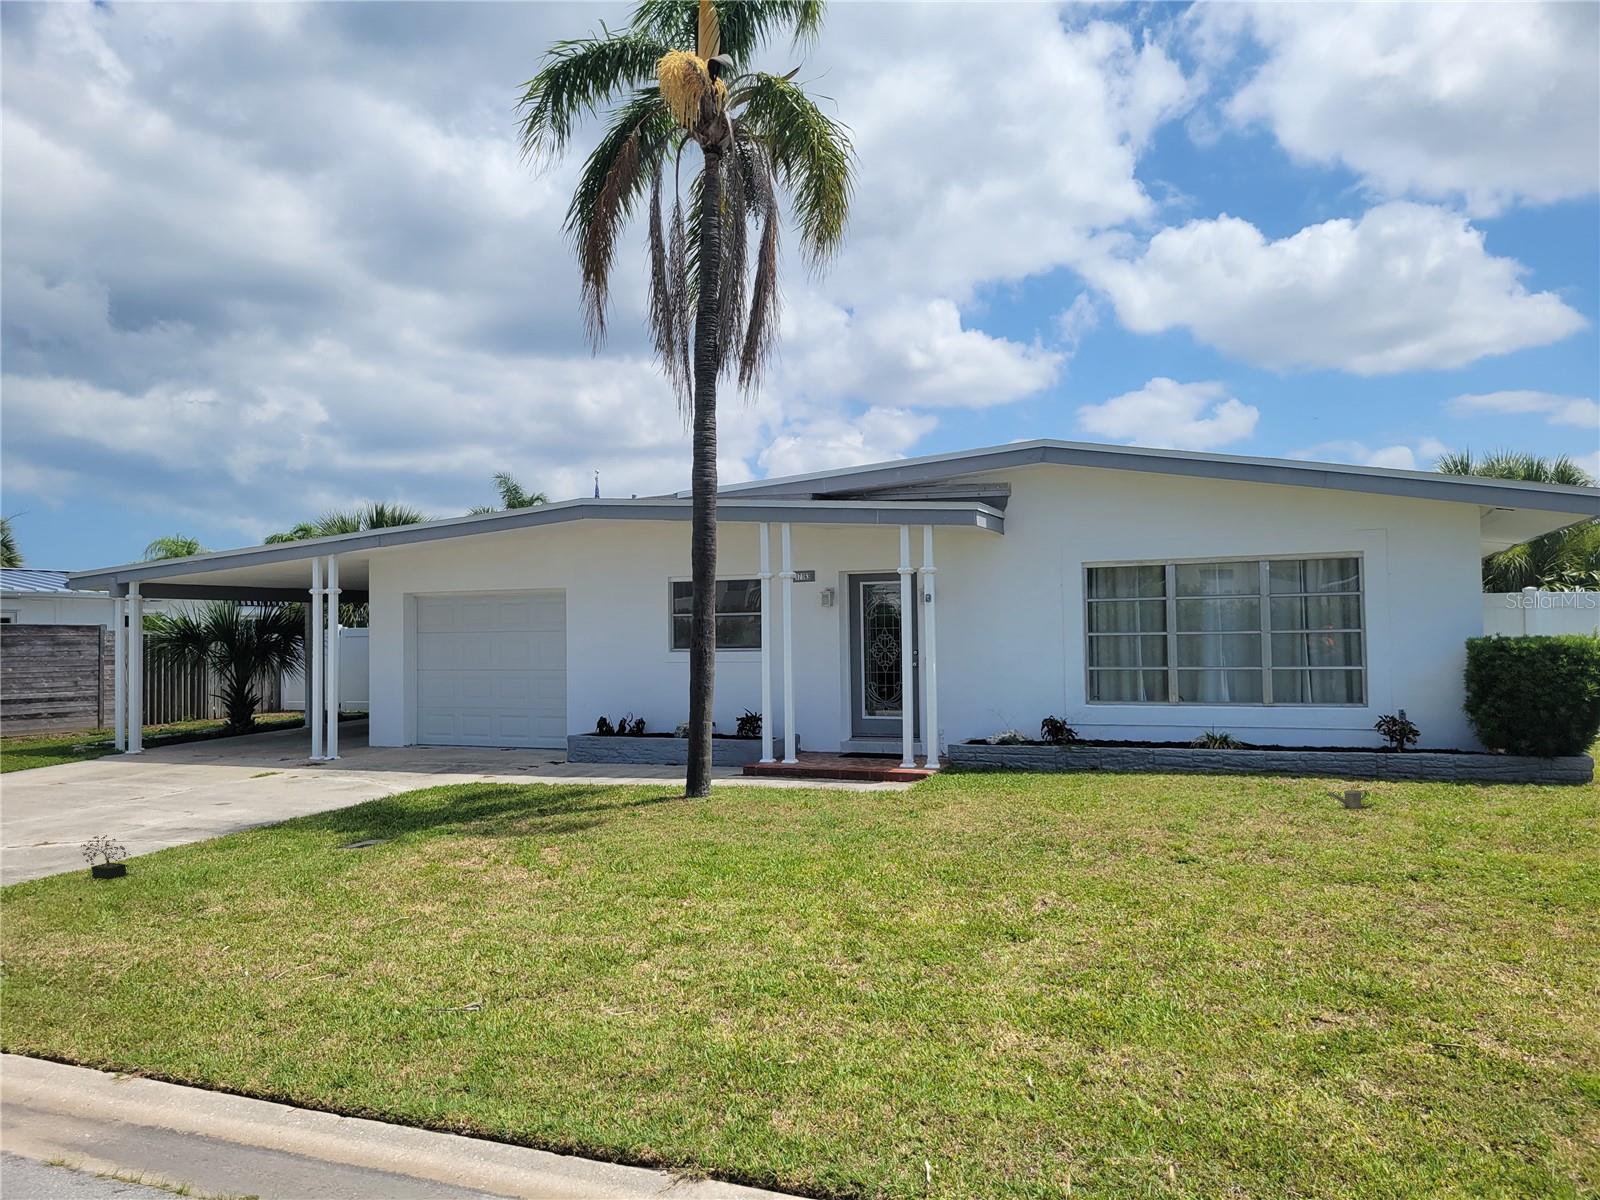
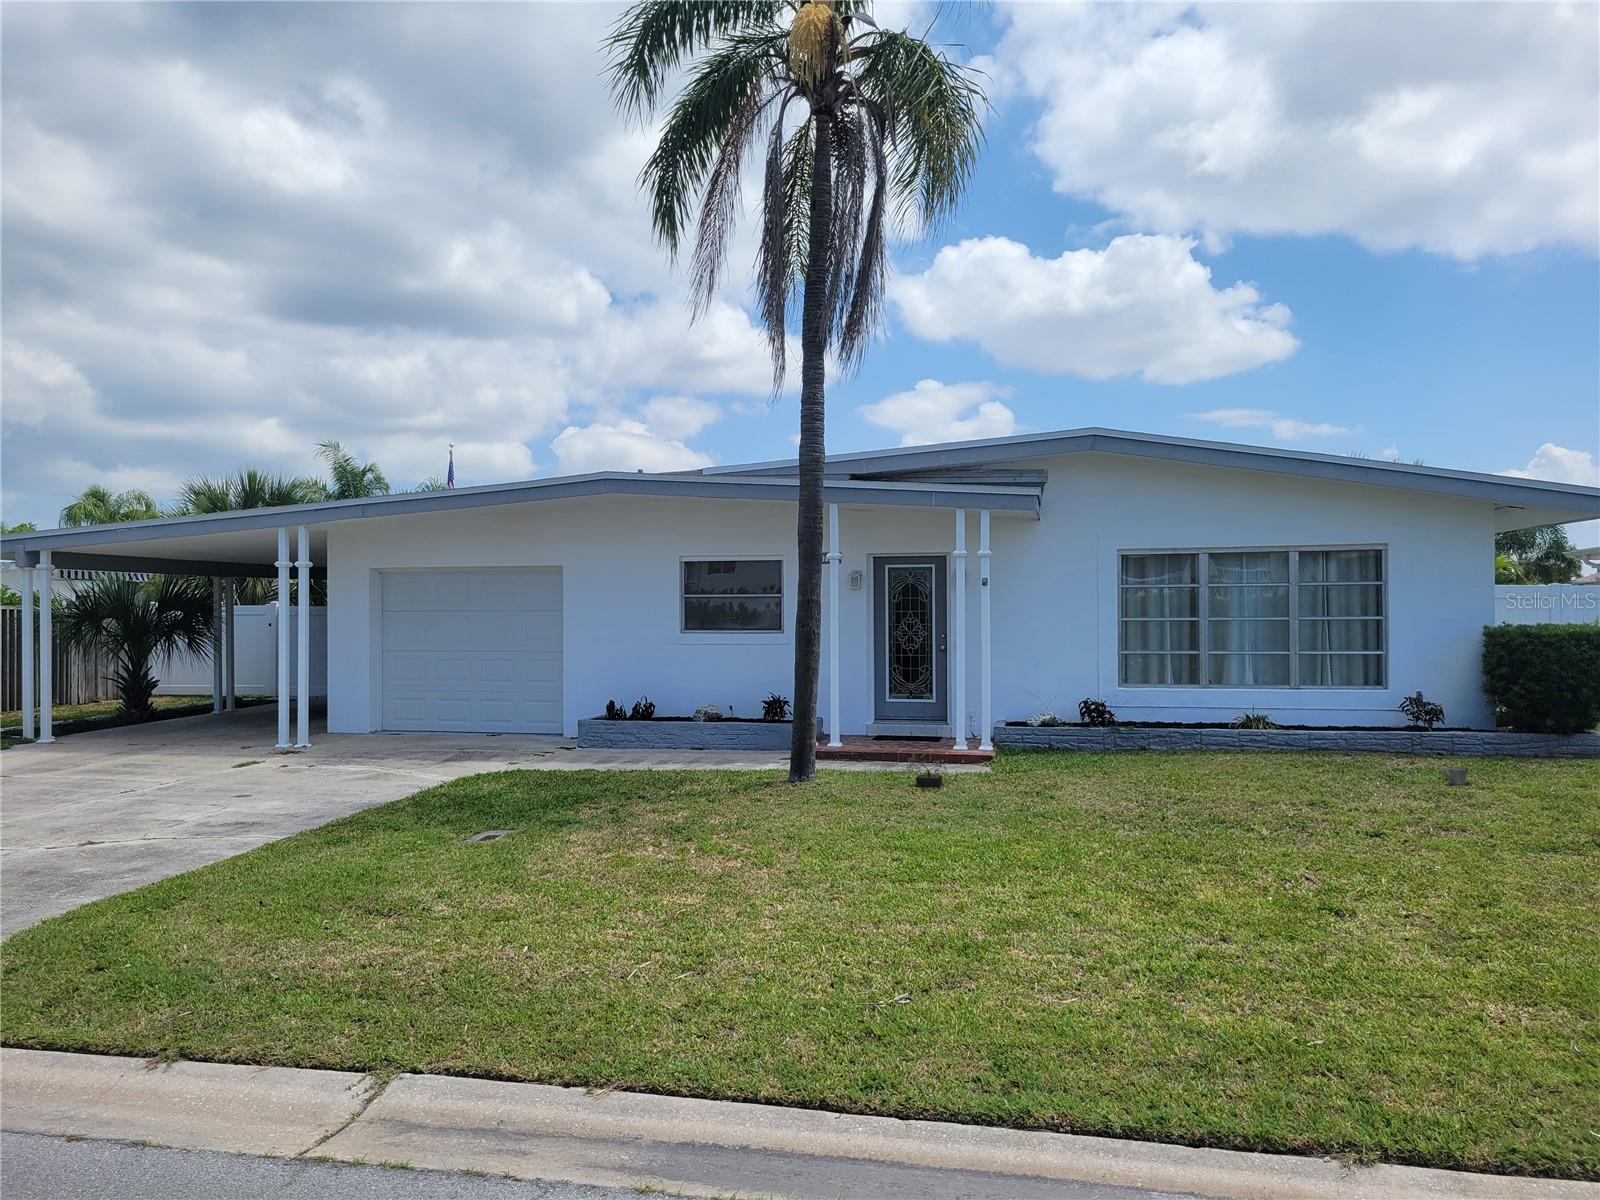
decorative plant: present [81,835,131,879] -> present [907,751,947,787]

